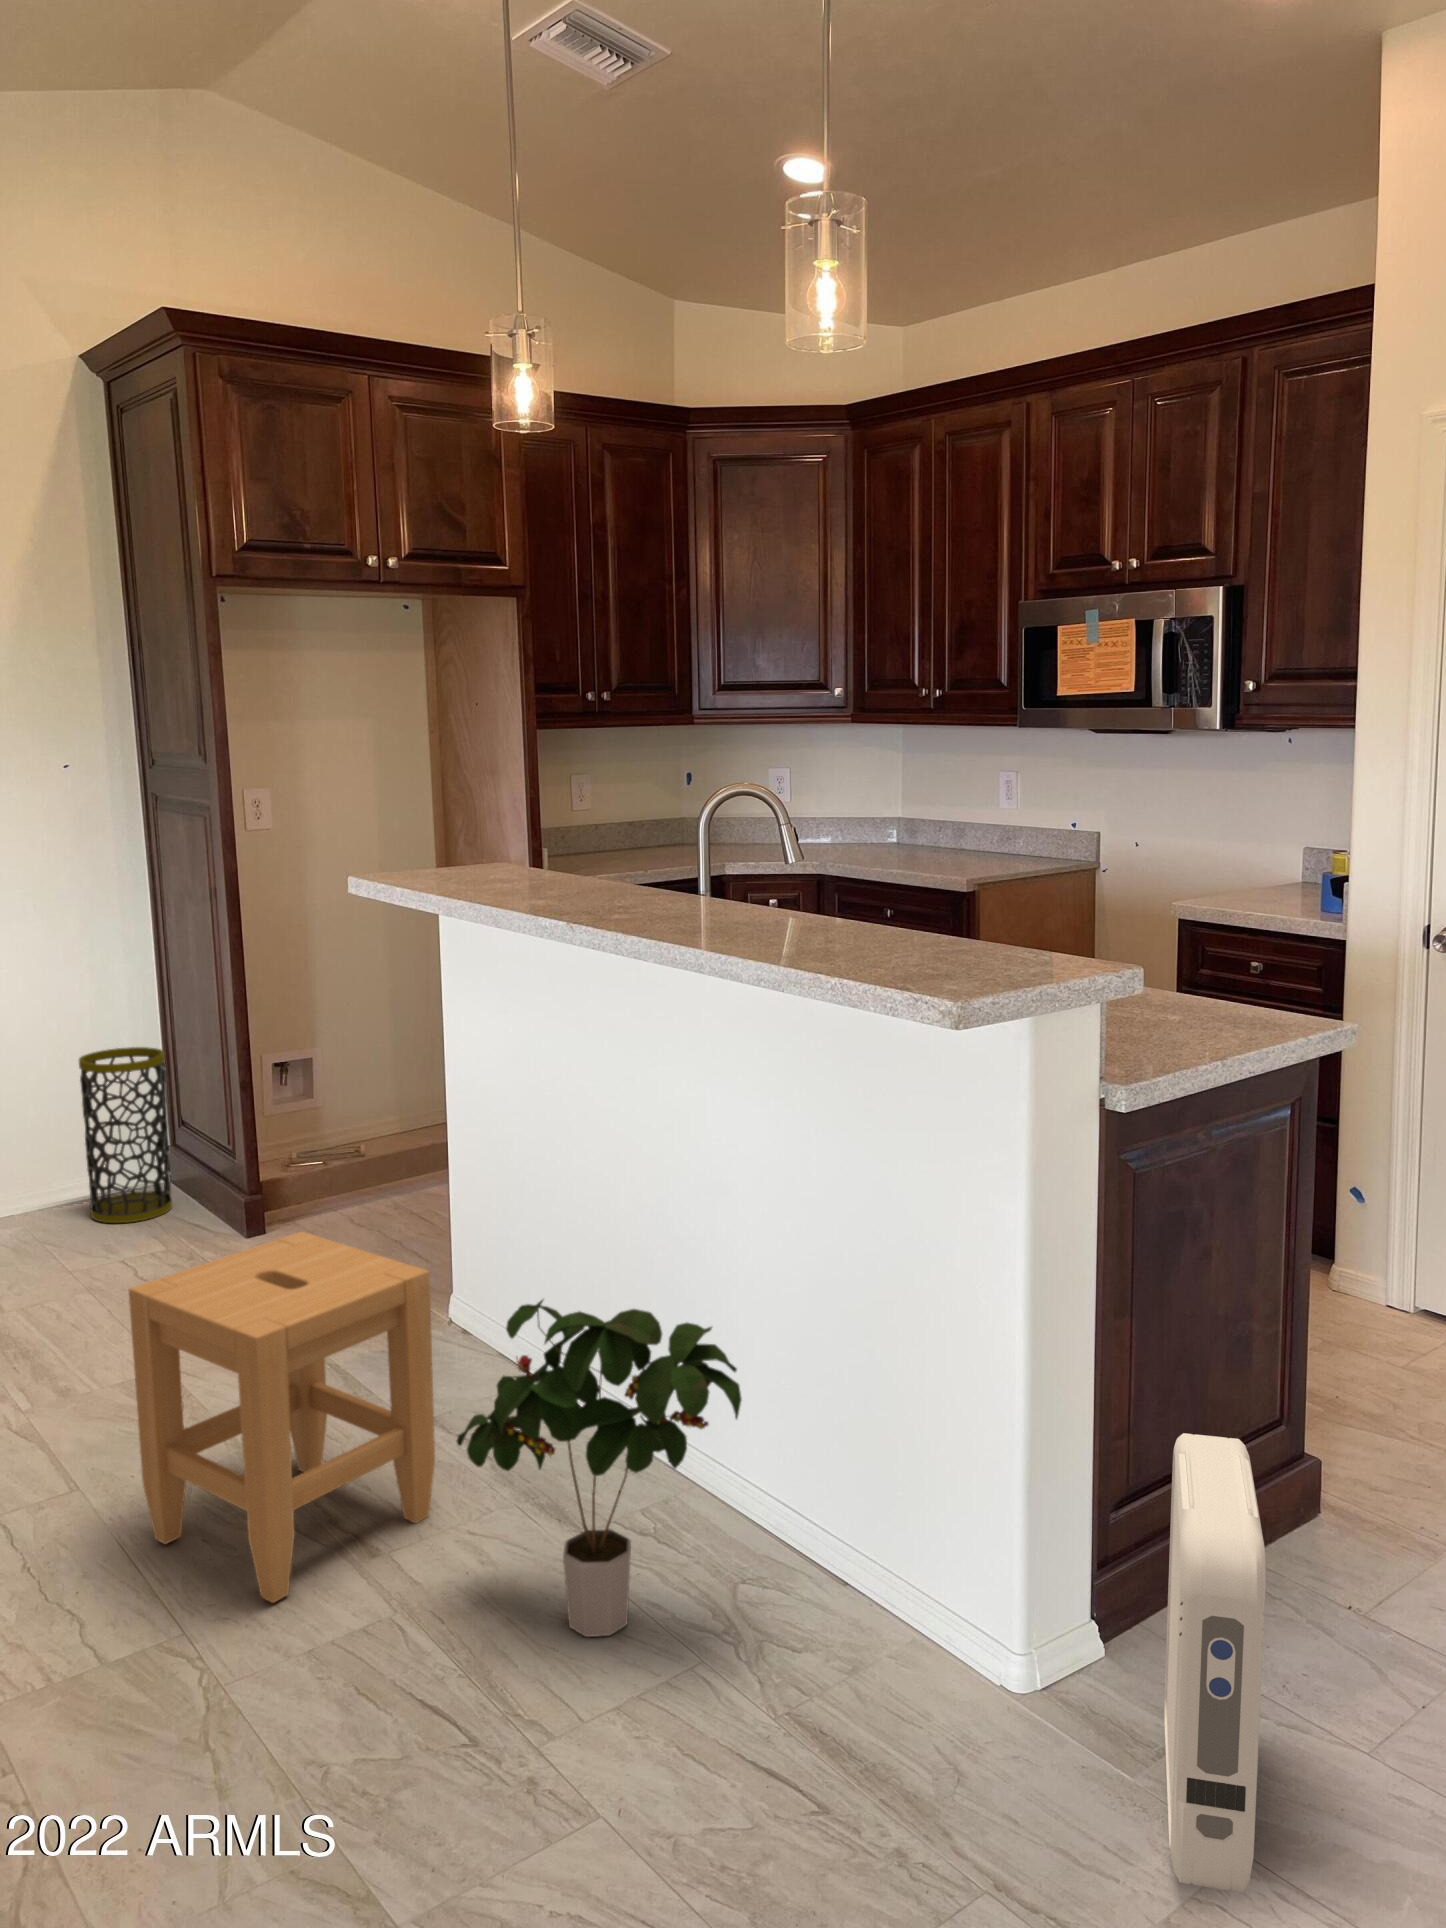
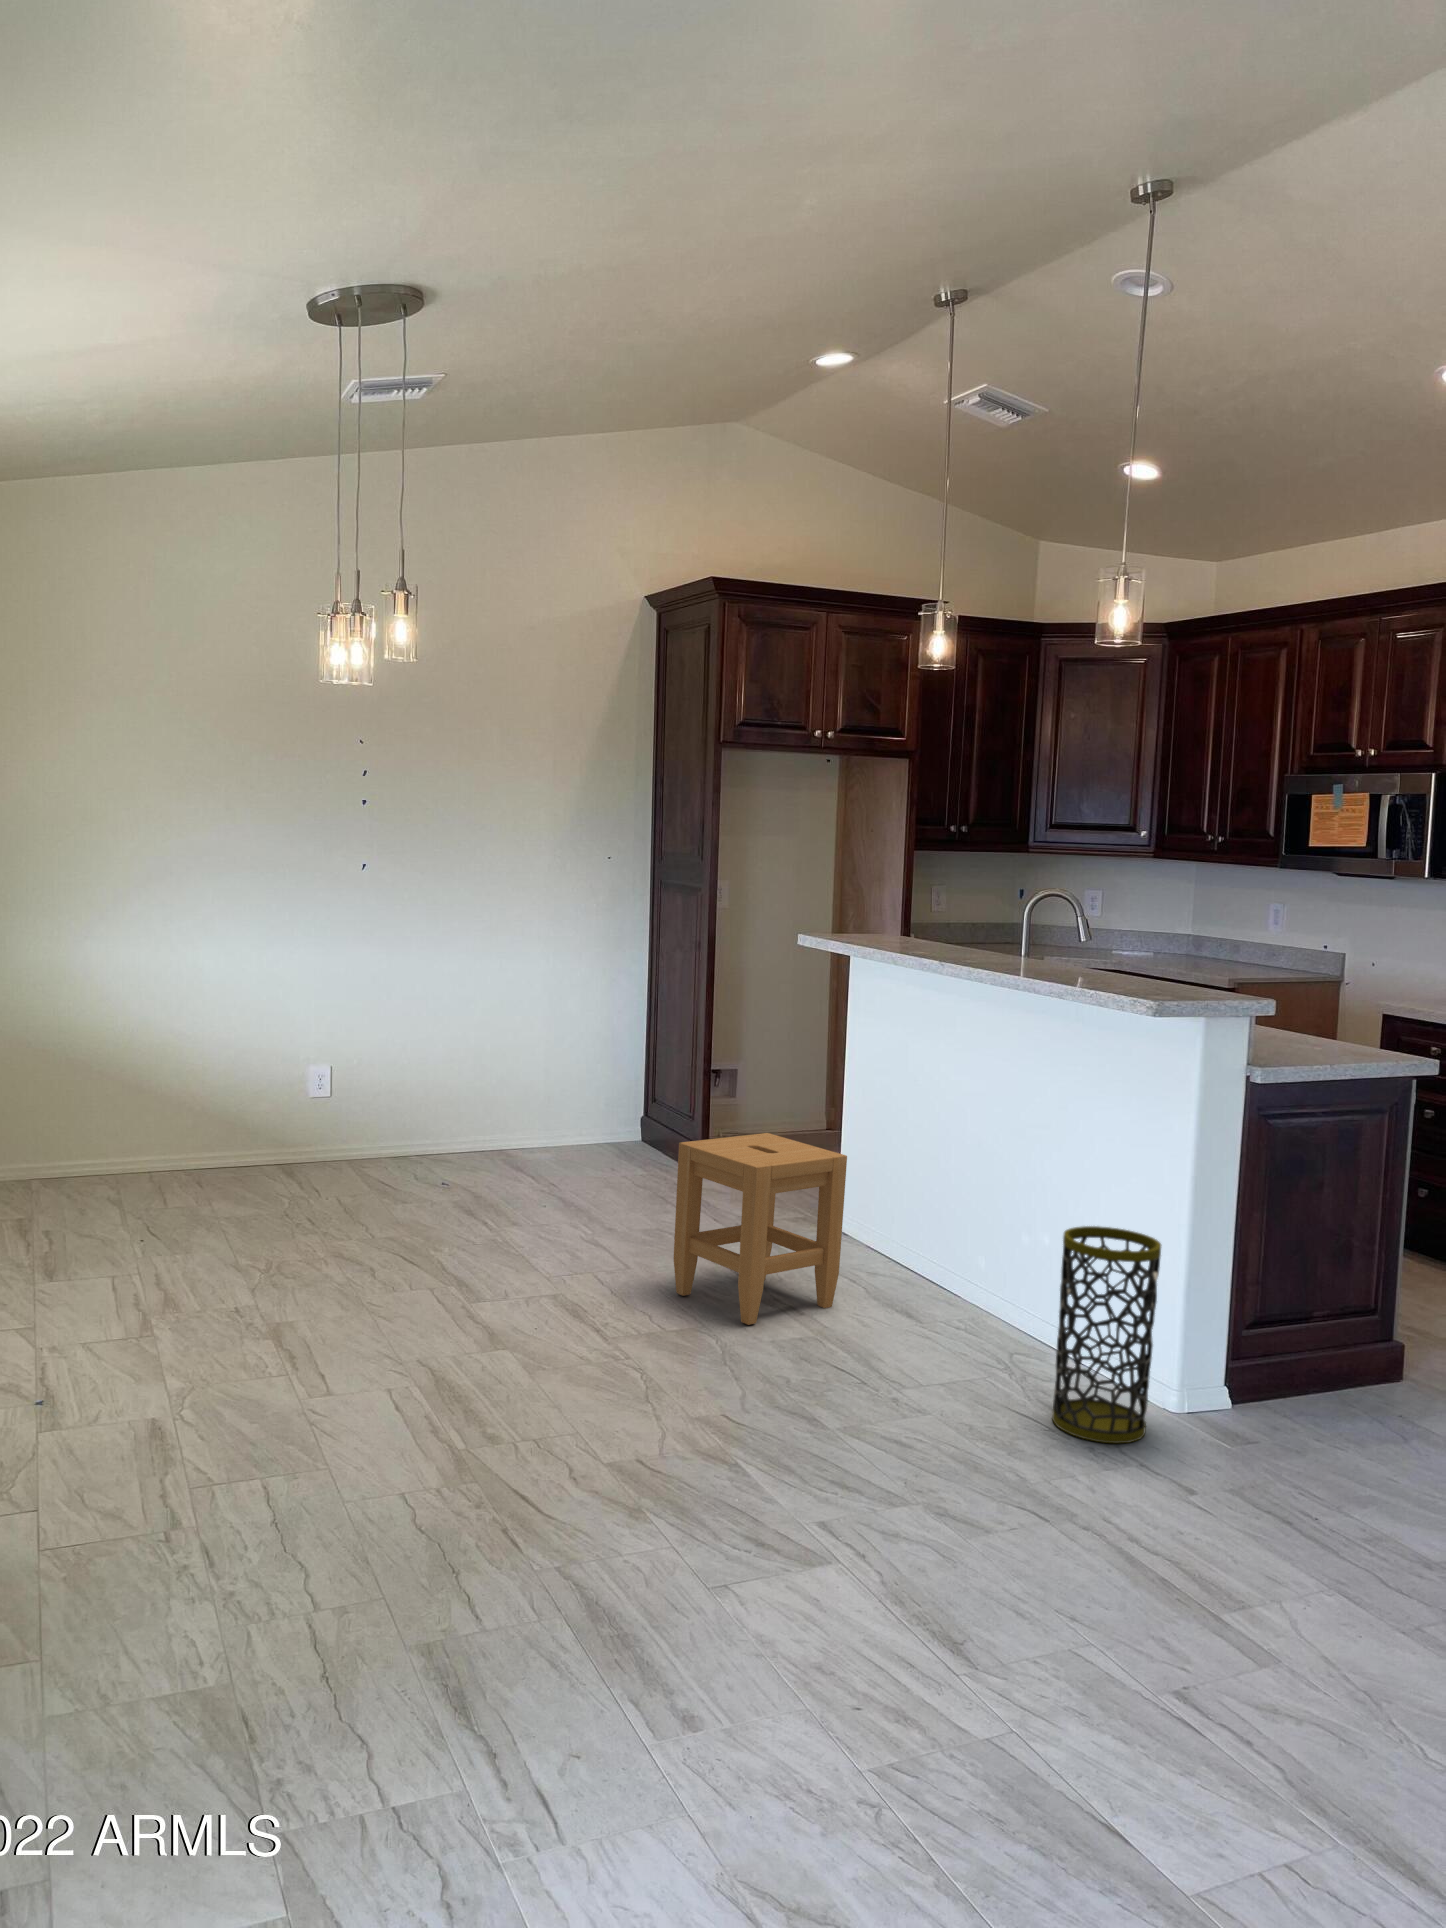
trash can: present [79,1047,172,1223] -> present [1052,1226,1161,1443]
potted plant: present [457,1300,742,1637] -> none [860,1166,1030,1363]
air purifier: present [1164,1433,1266,1893] -> none [1250,1259,1323,1490]

